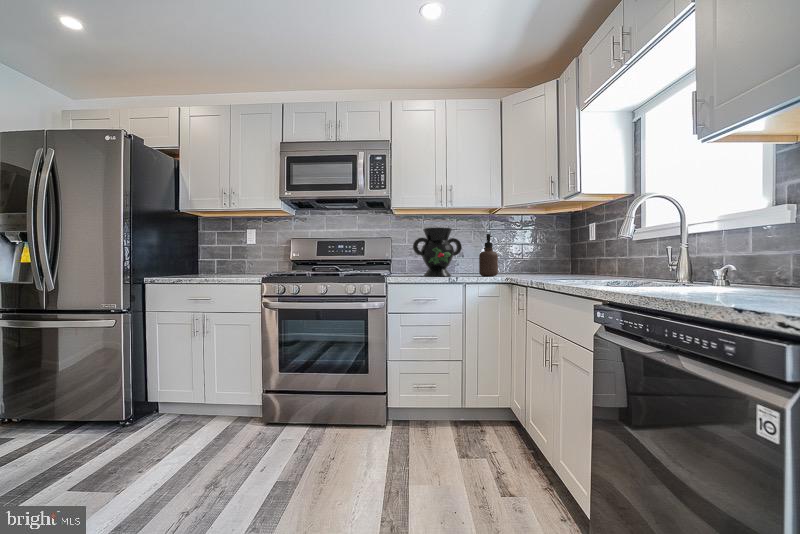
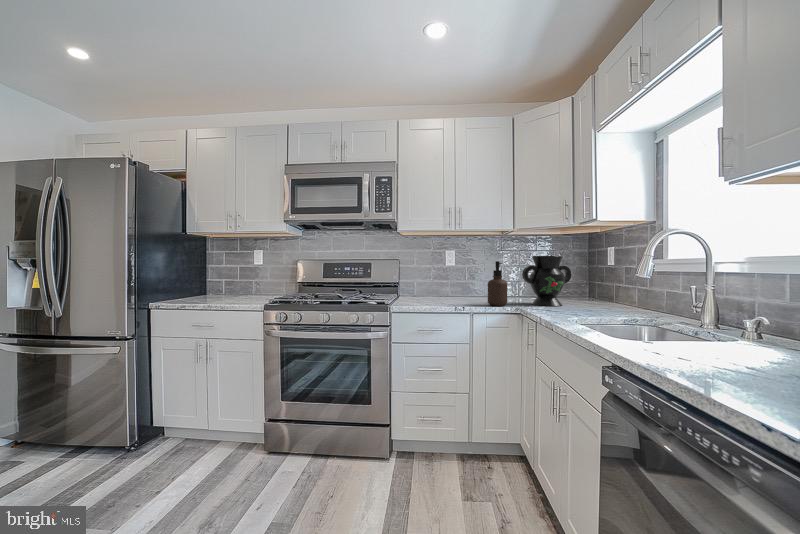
decorative vase: present [413,227,462,276] -> present [522,256,571,306]

